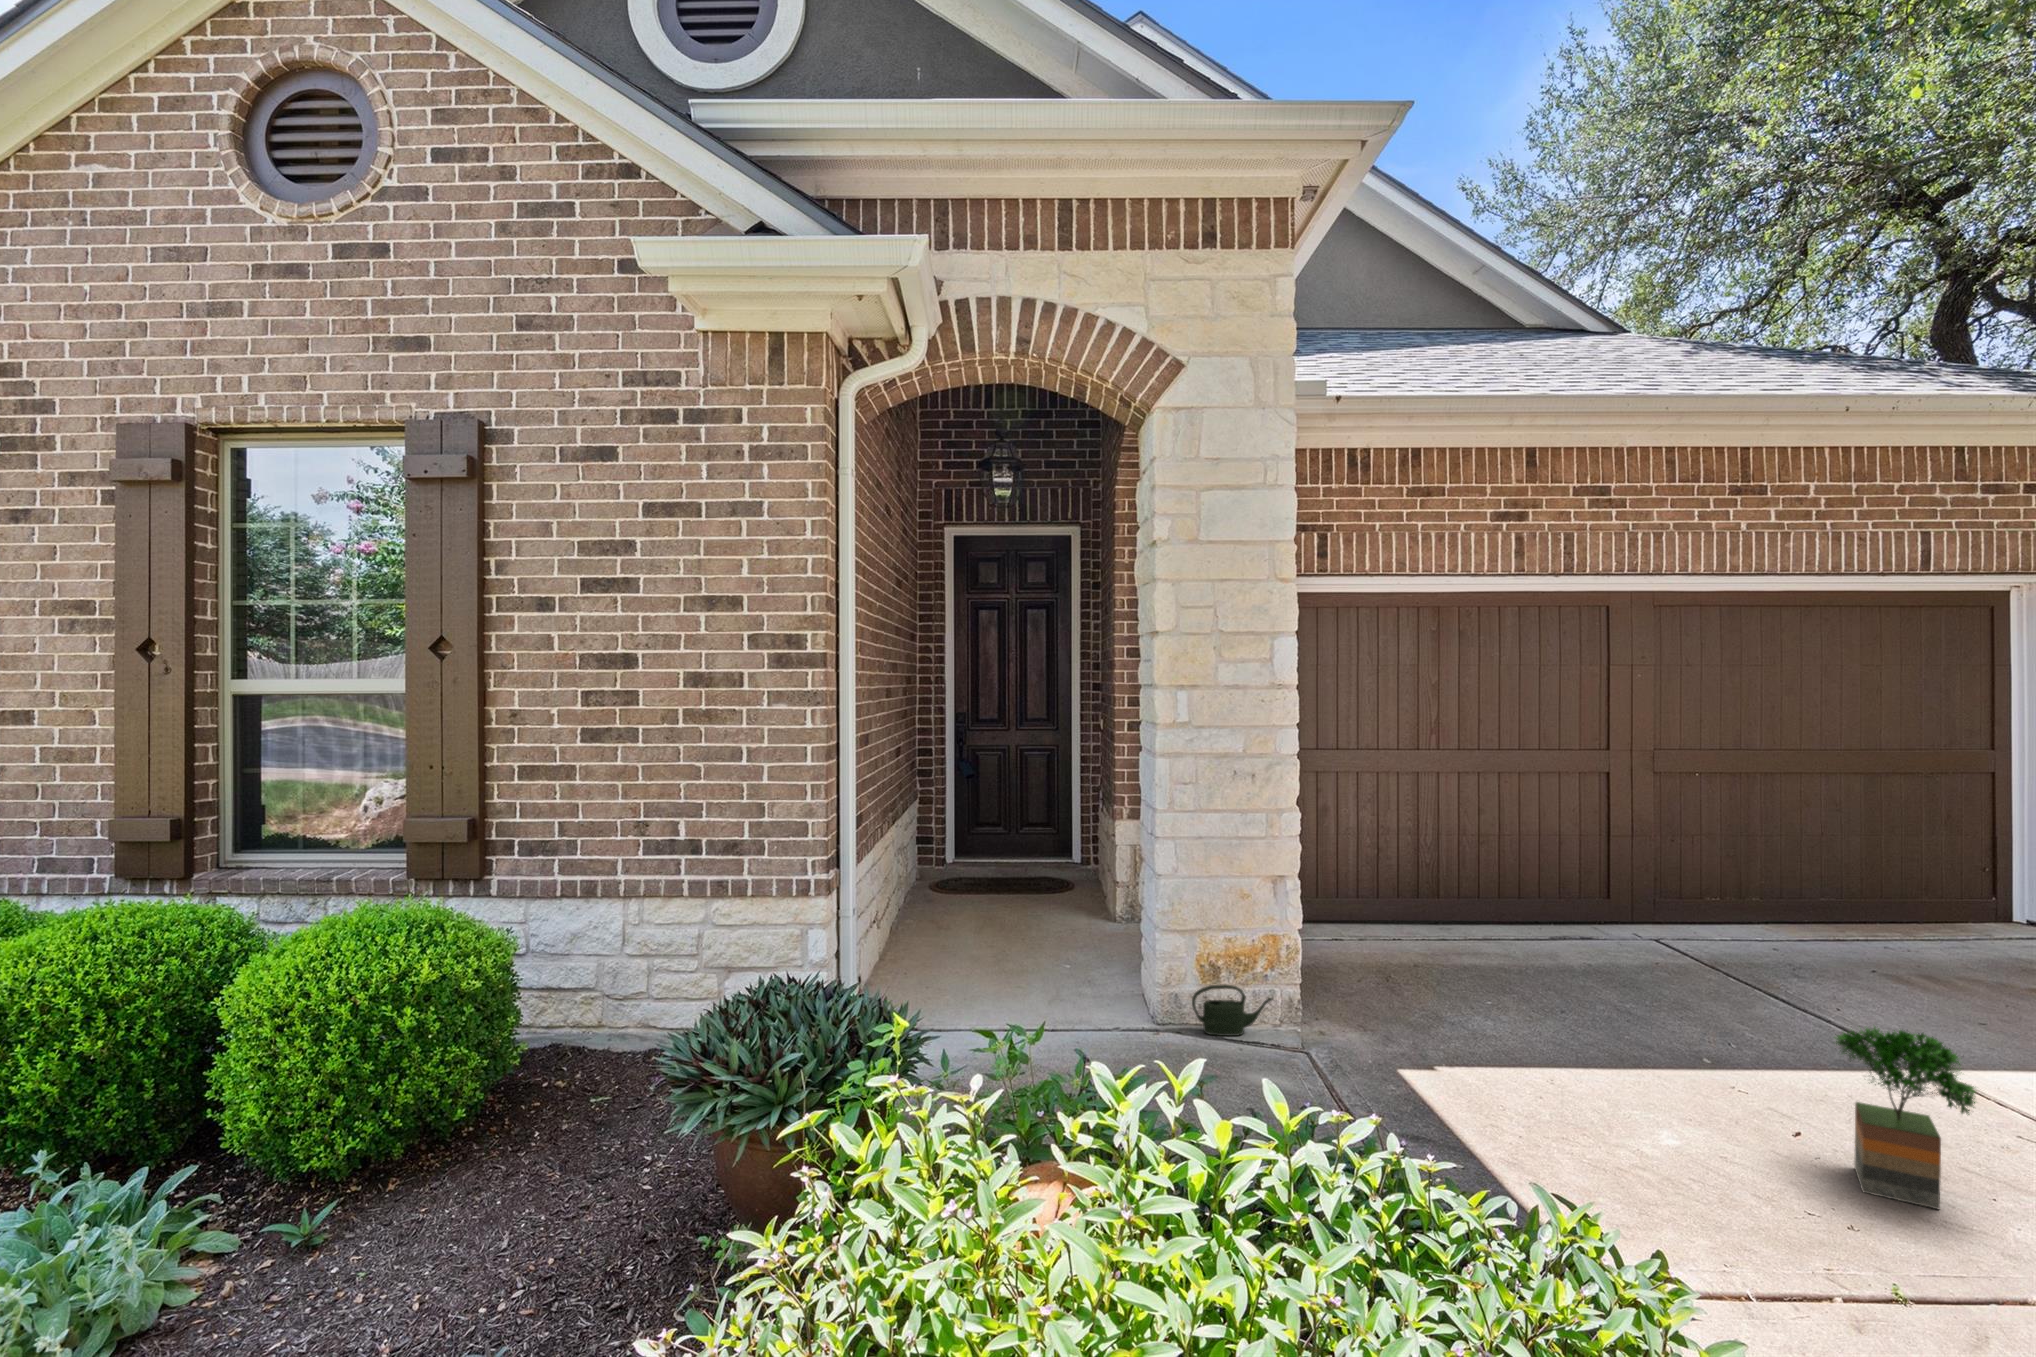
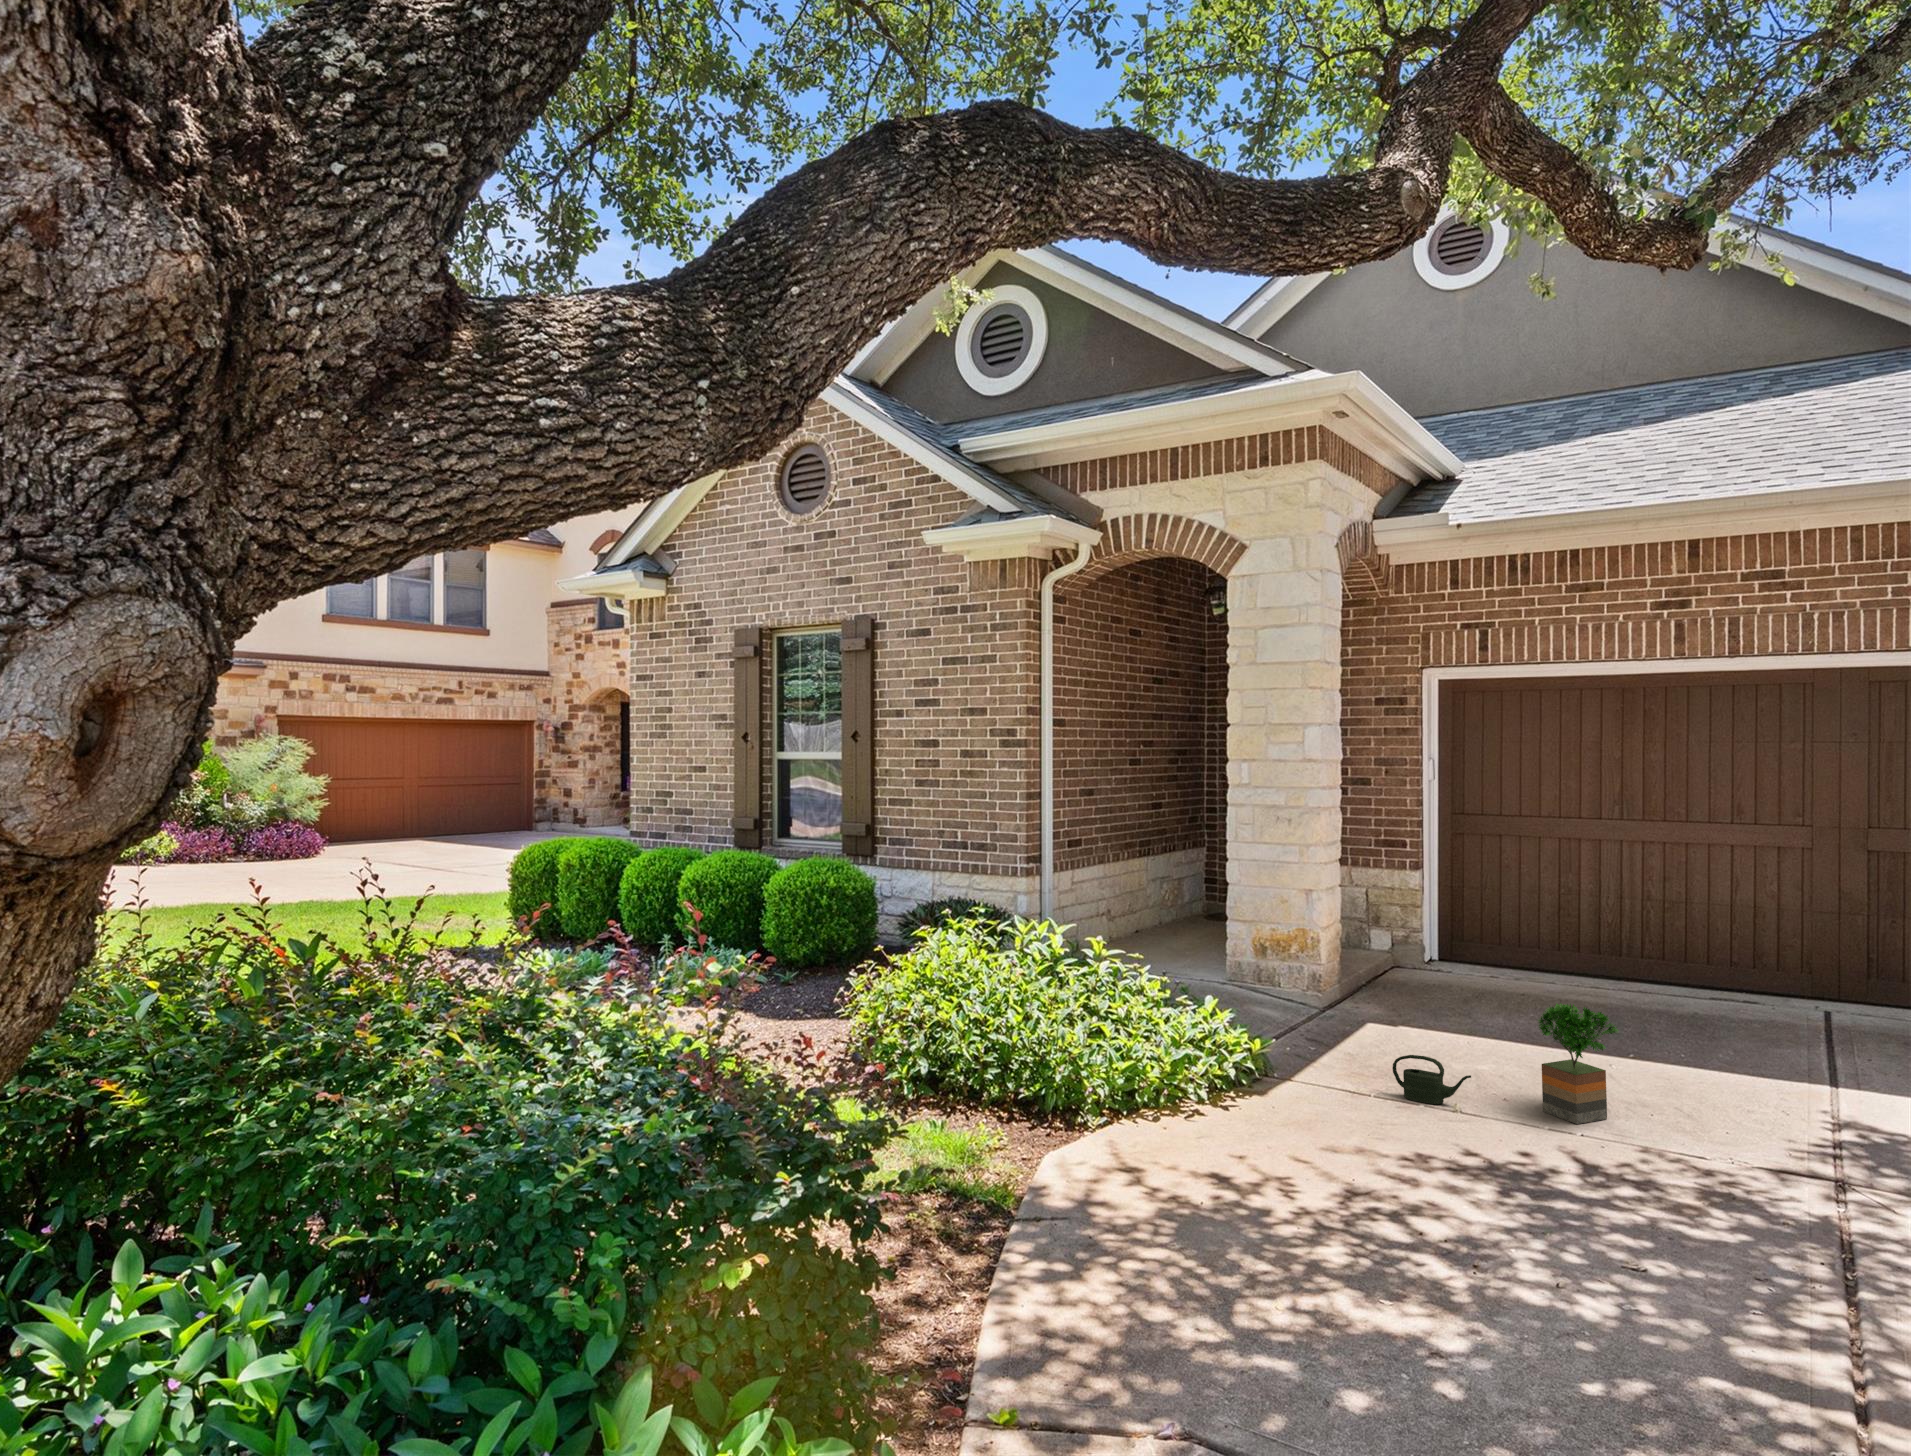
watering can: present [1192,985,1272,1036] -> present [1392,1055,1471,1105]

